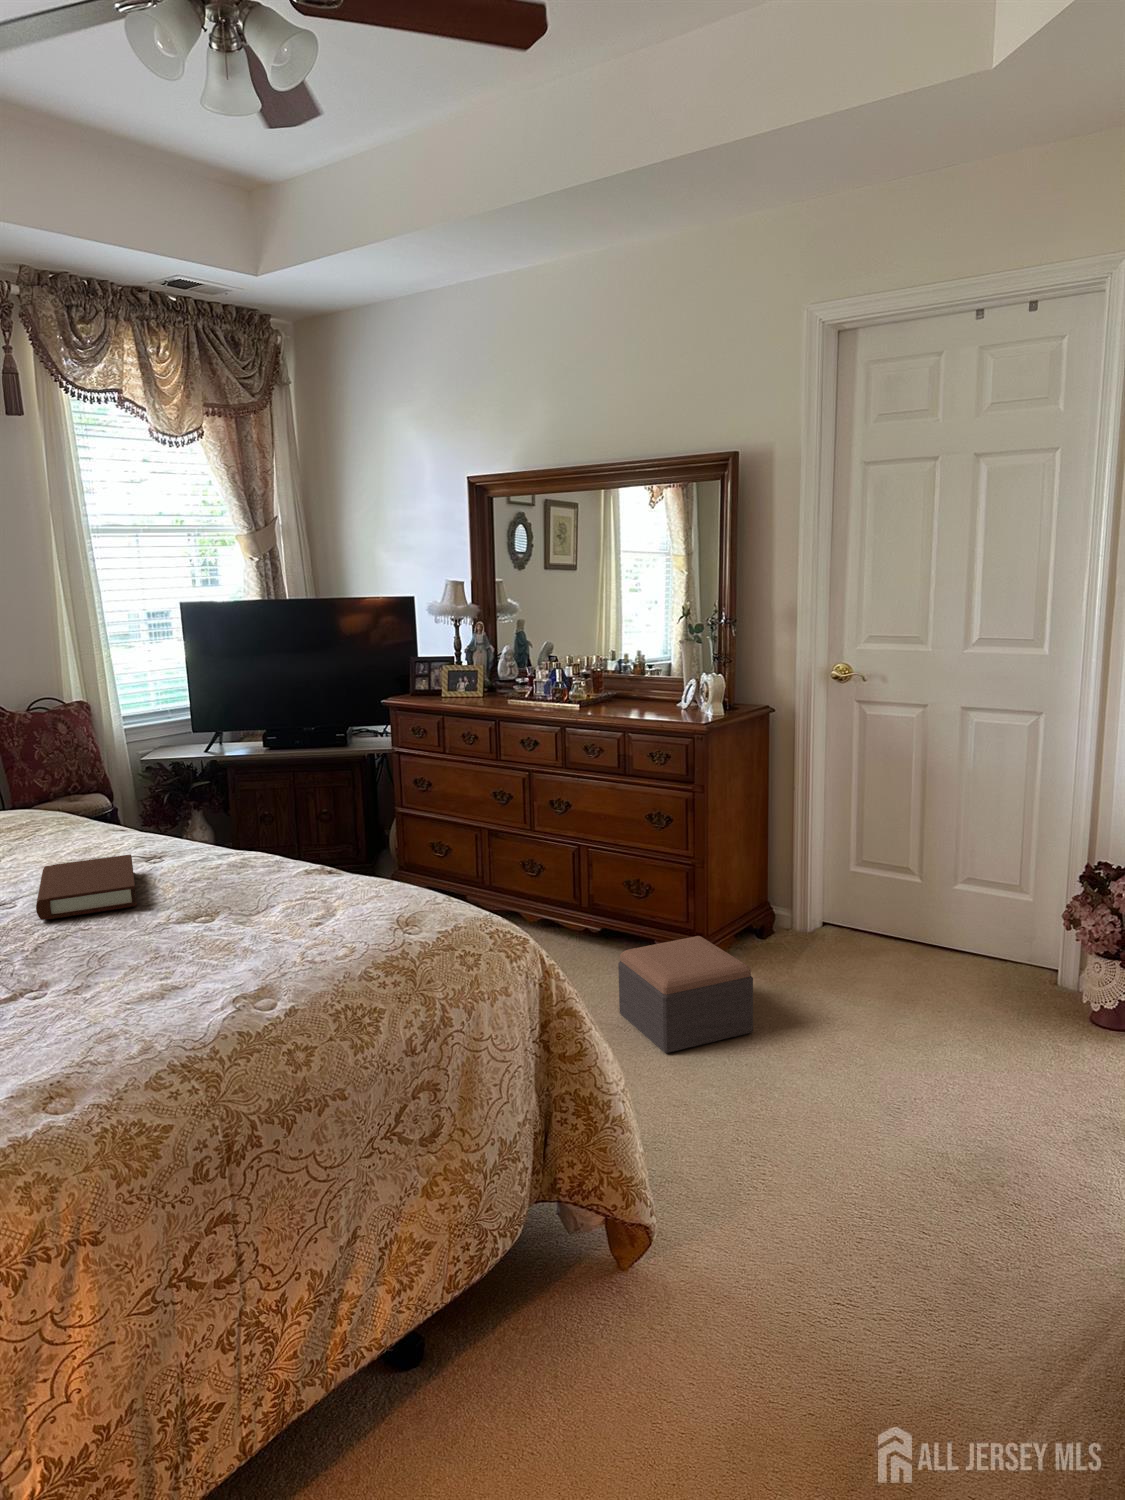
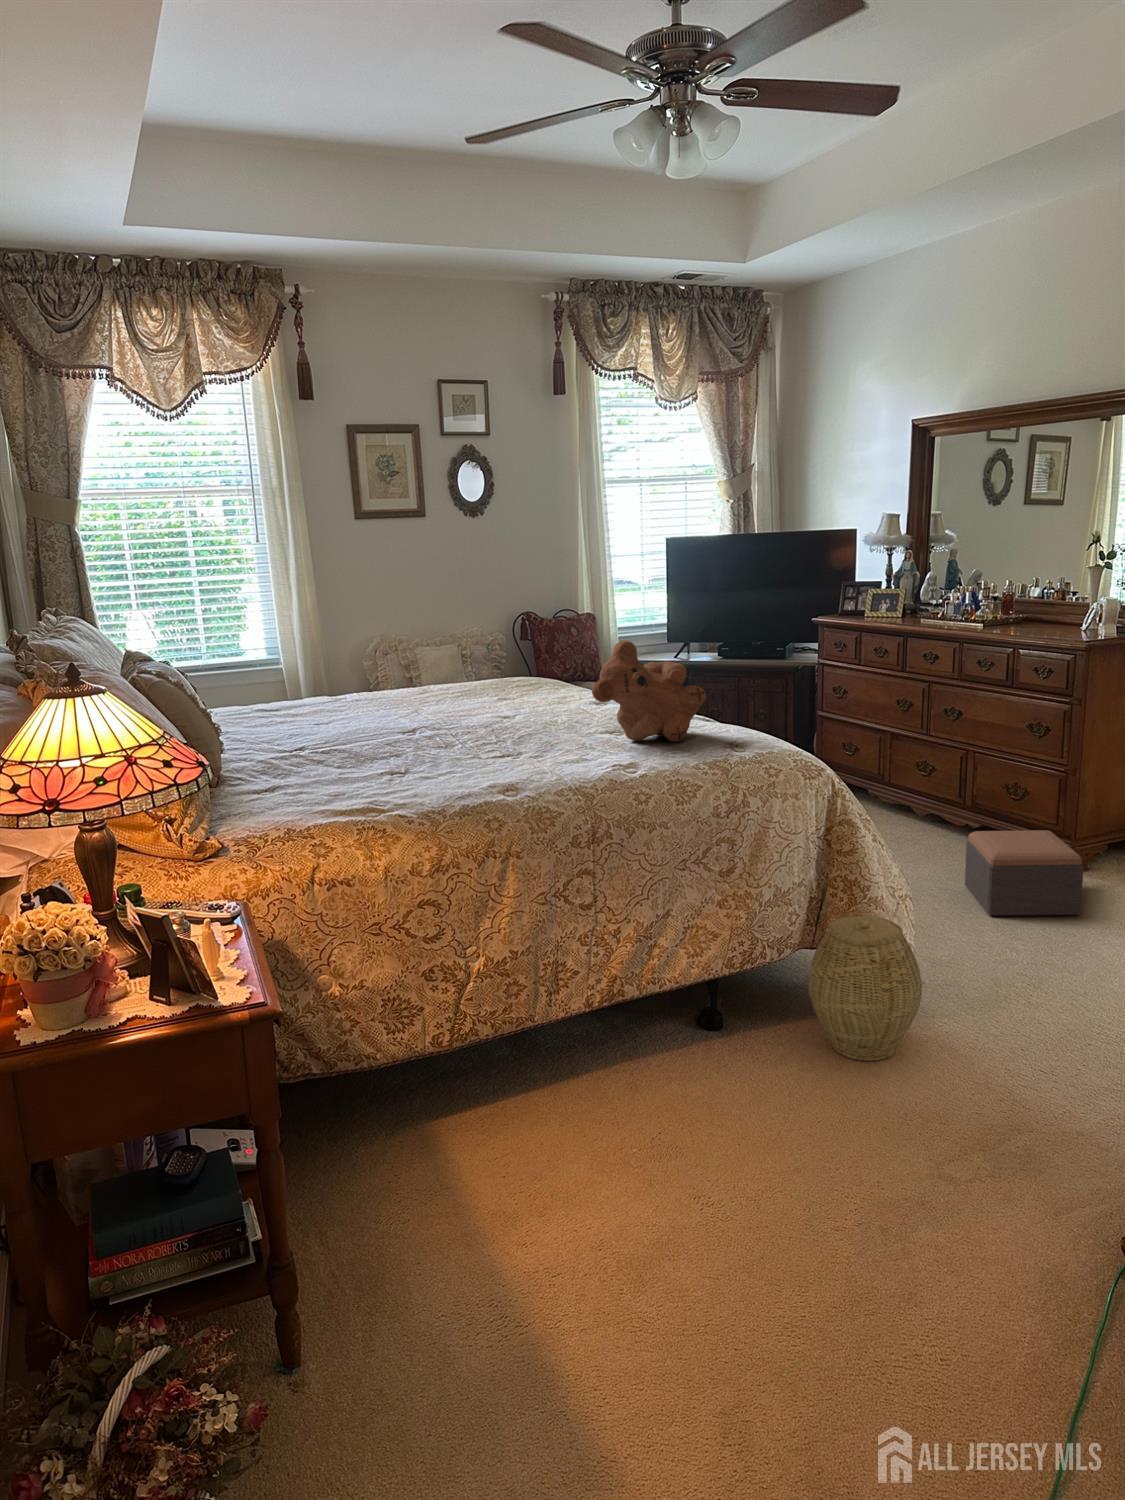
teddy bear: none [172,782,353,937] -> present [592,640,706,742]
book: present [36,855,137,920] -> none [523,695,585,723]
woven basket: none [546,1136,699,1354] -> present [808,916,922,1061]

